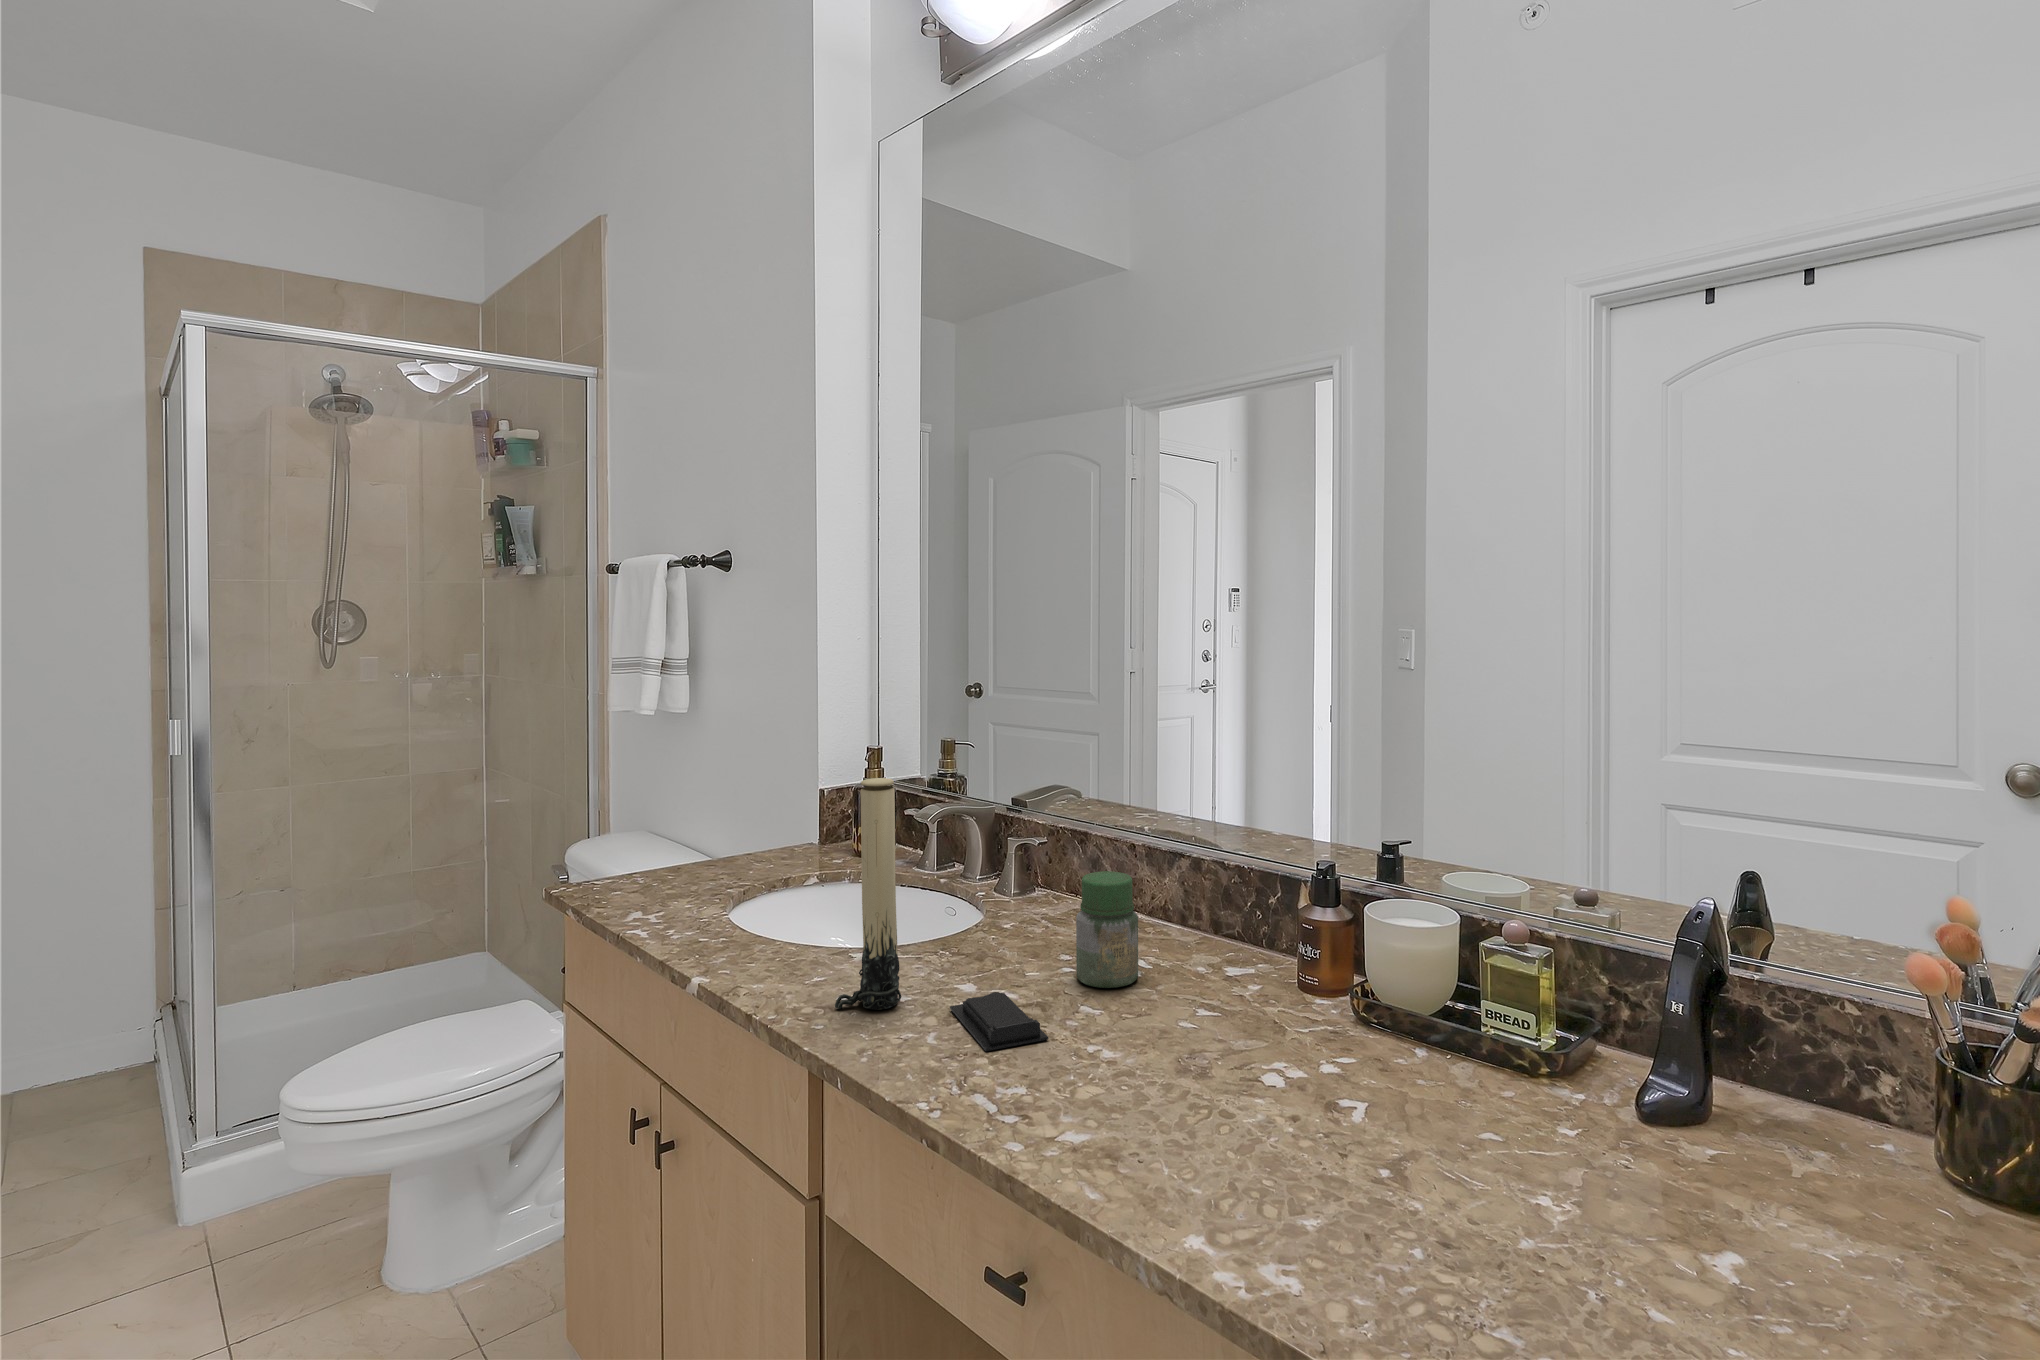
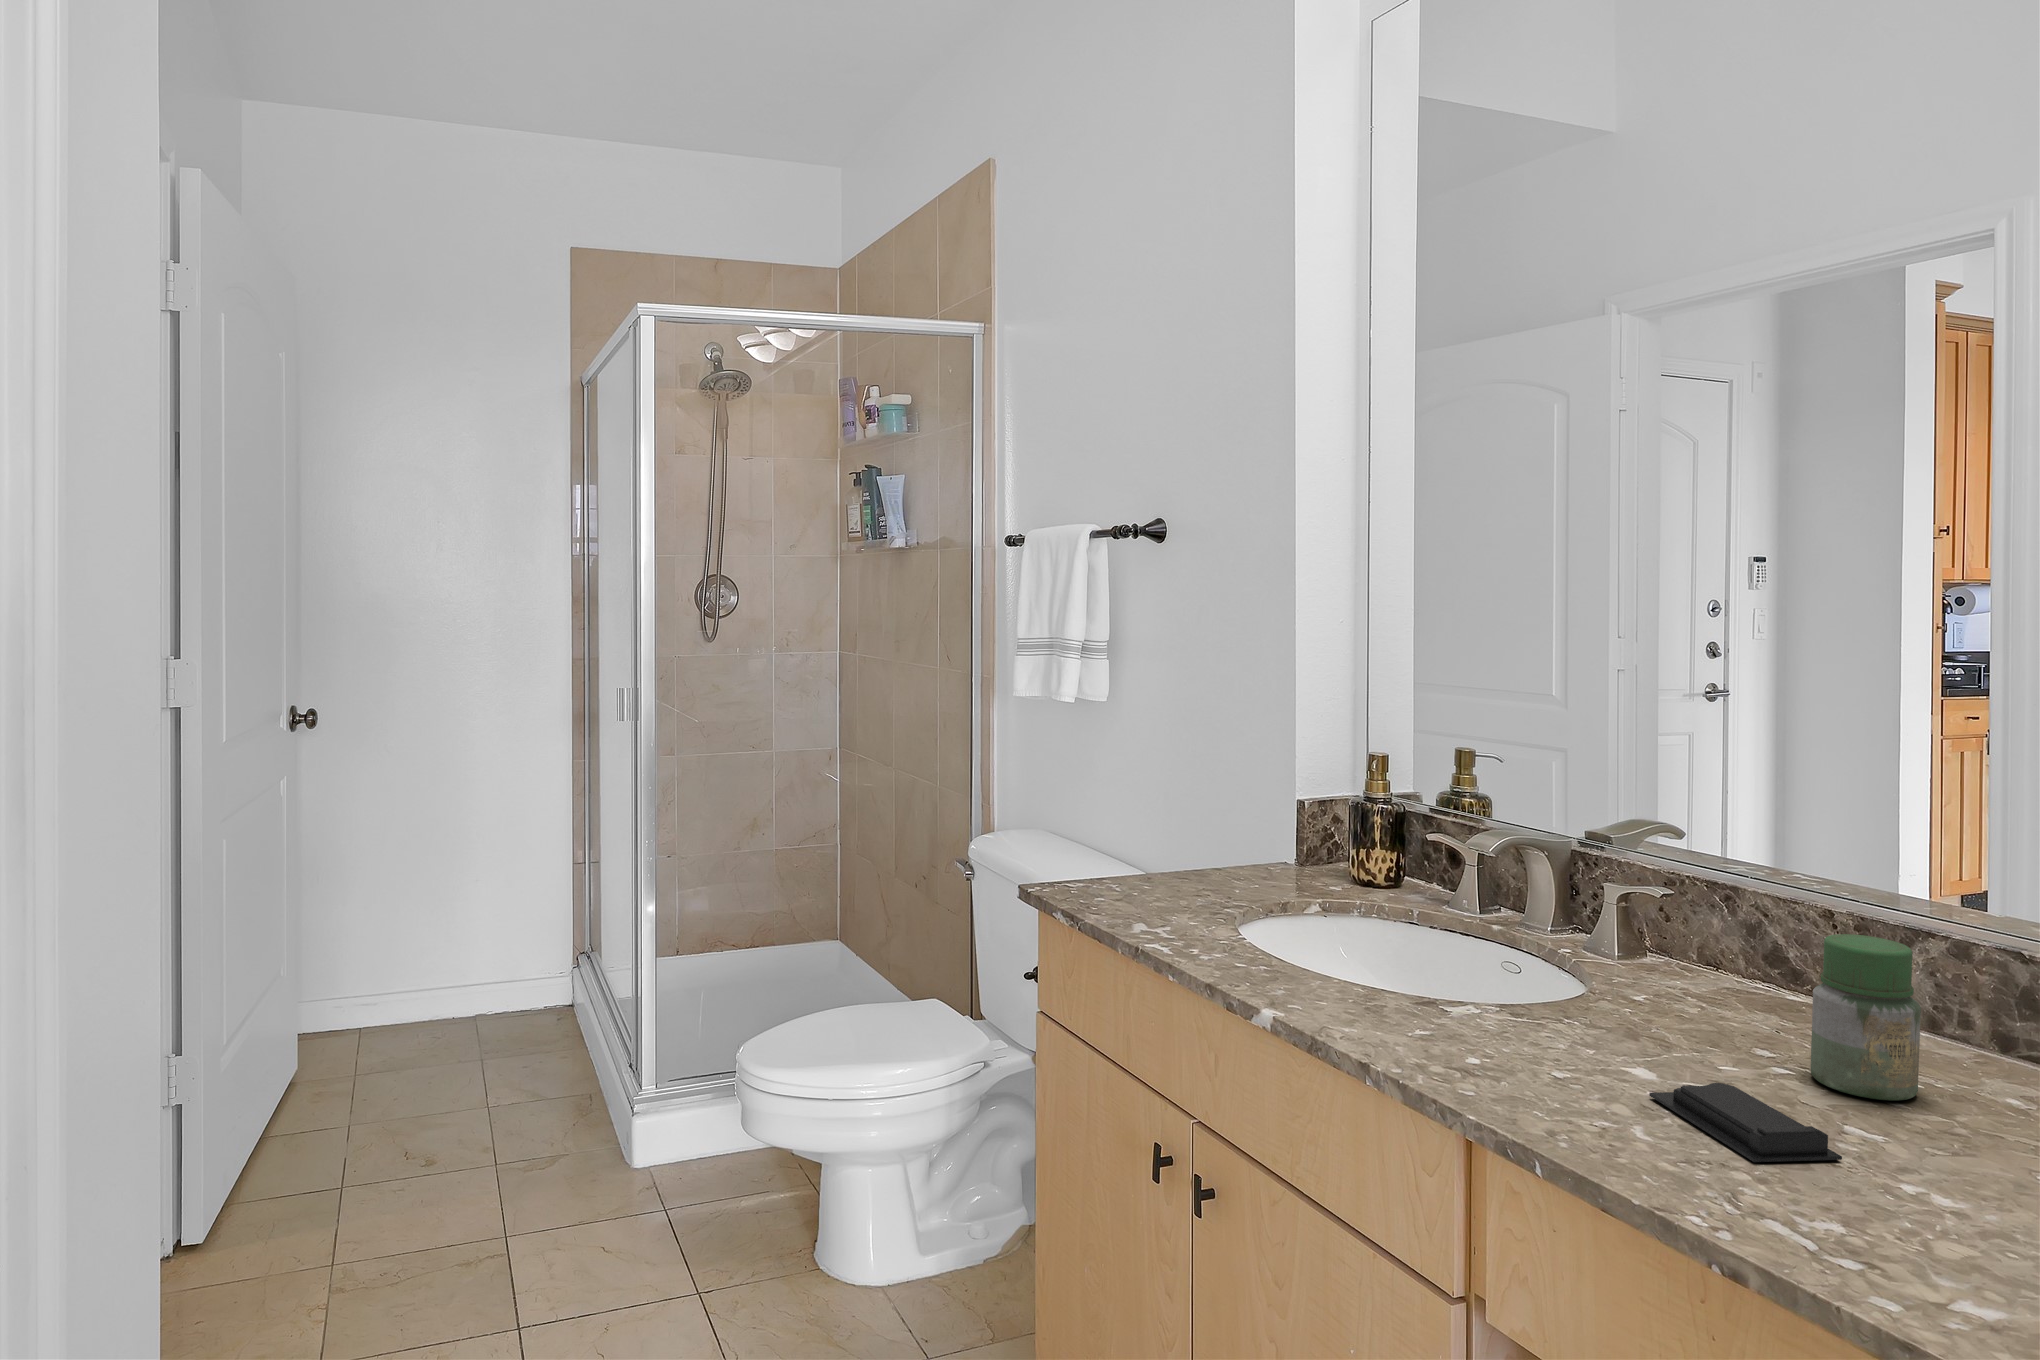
candle: present [835,778,901,1010] -> none [1481,781,1575,1084]

